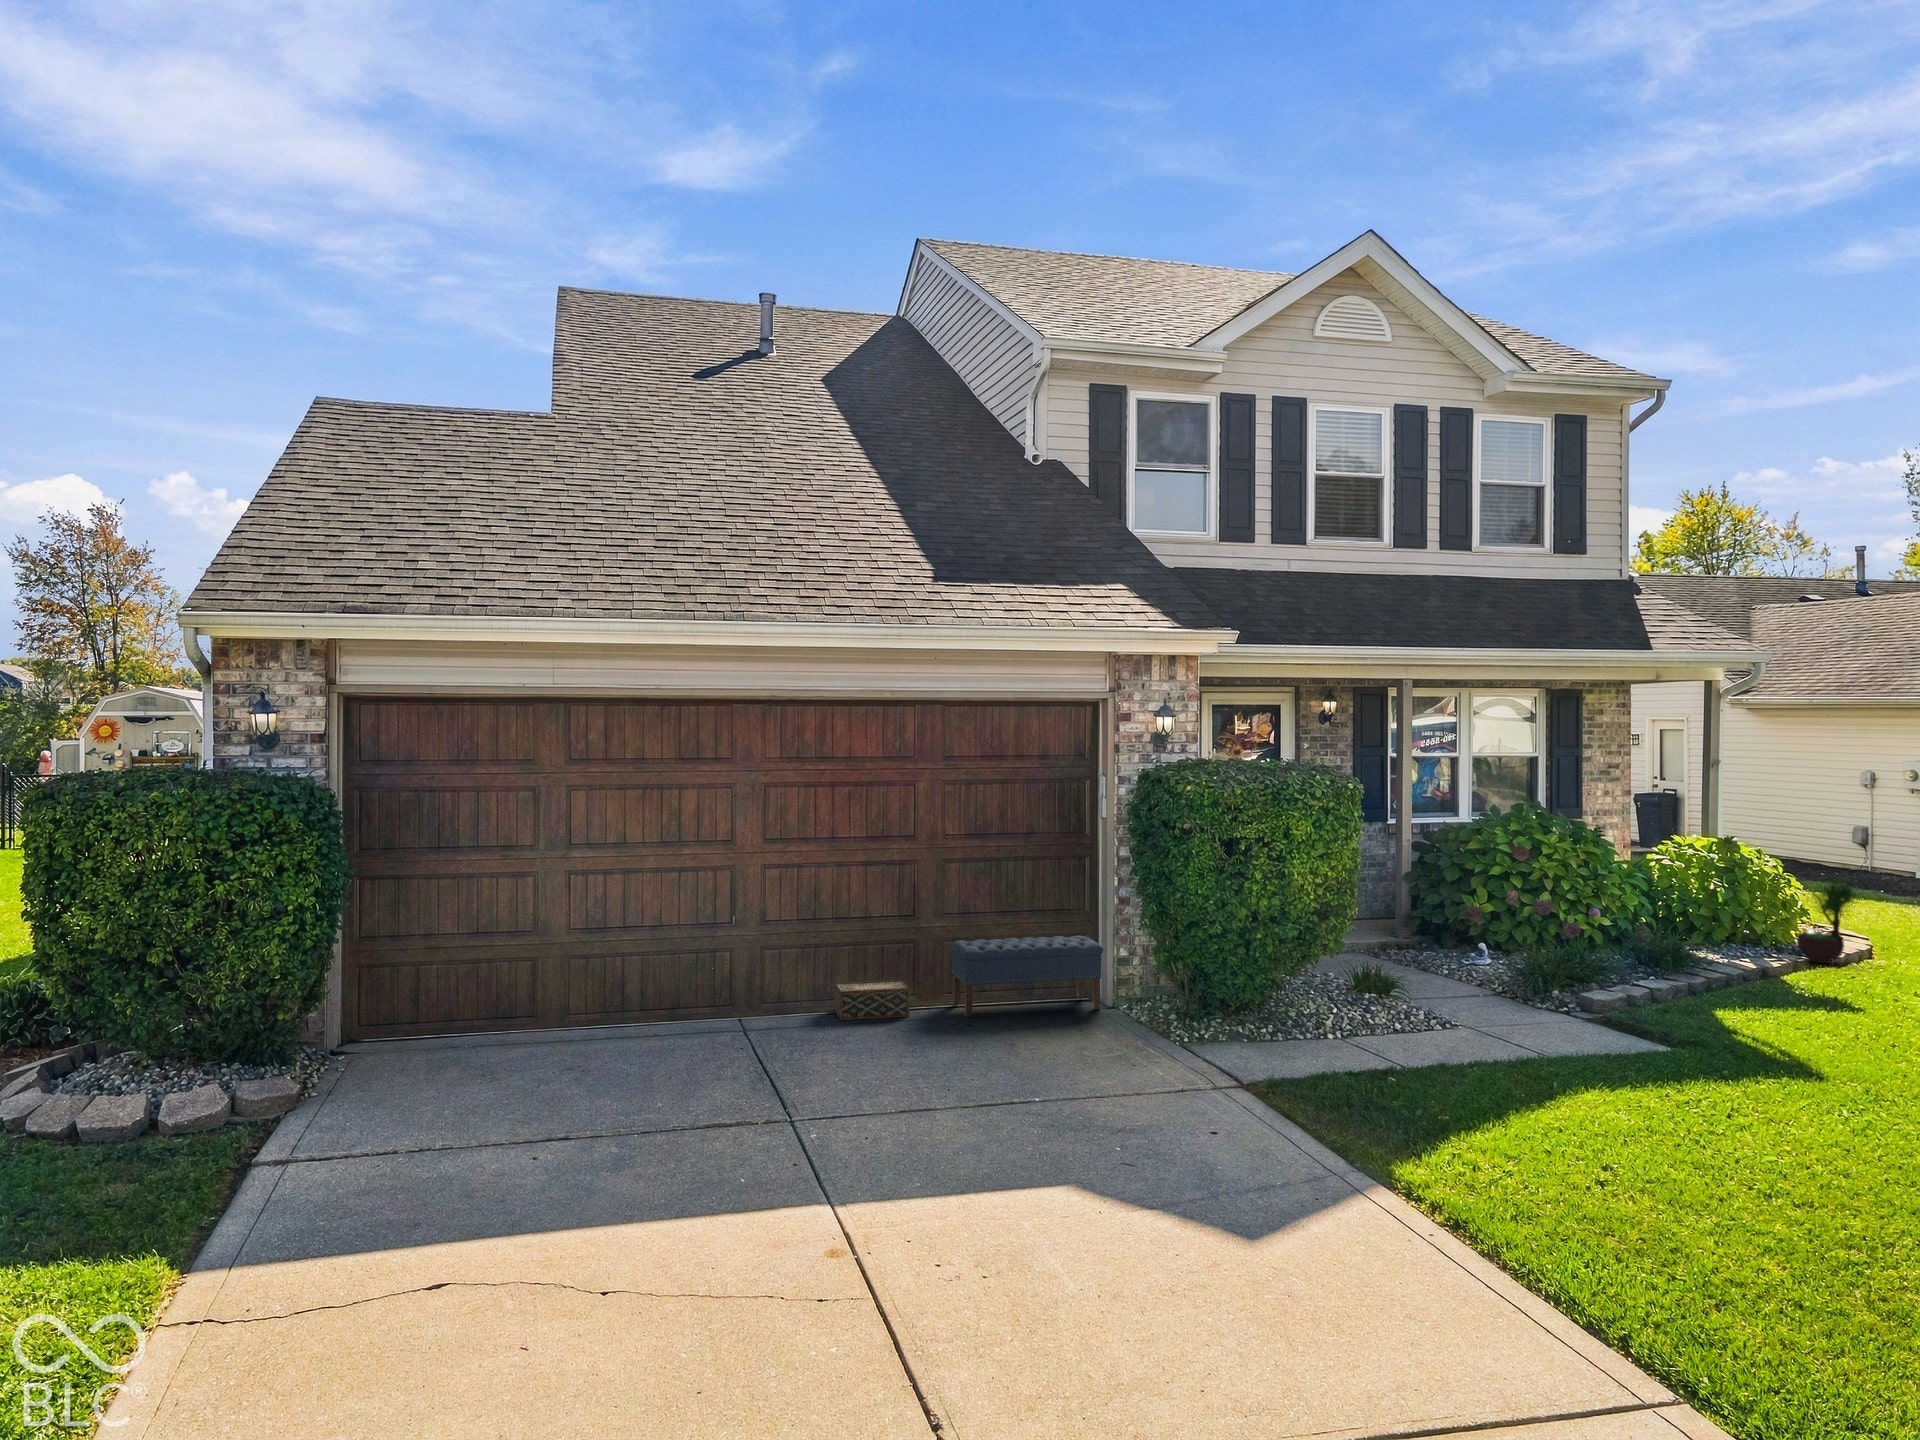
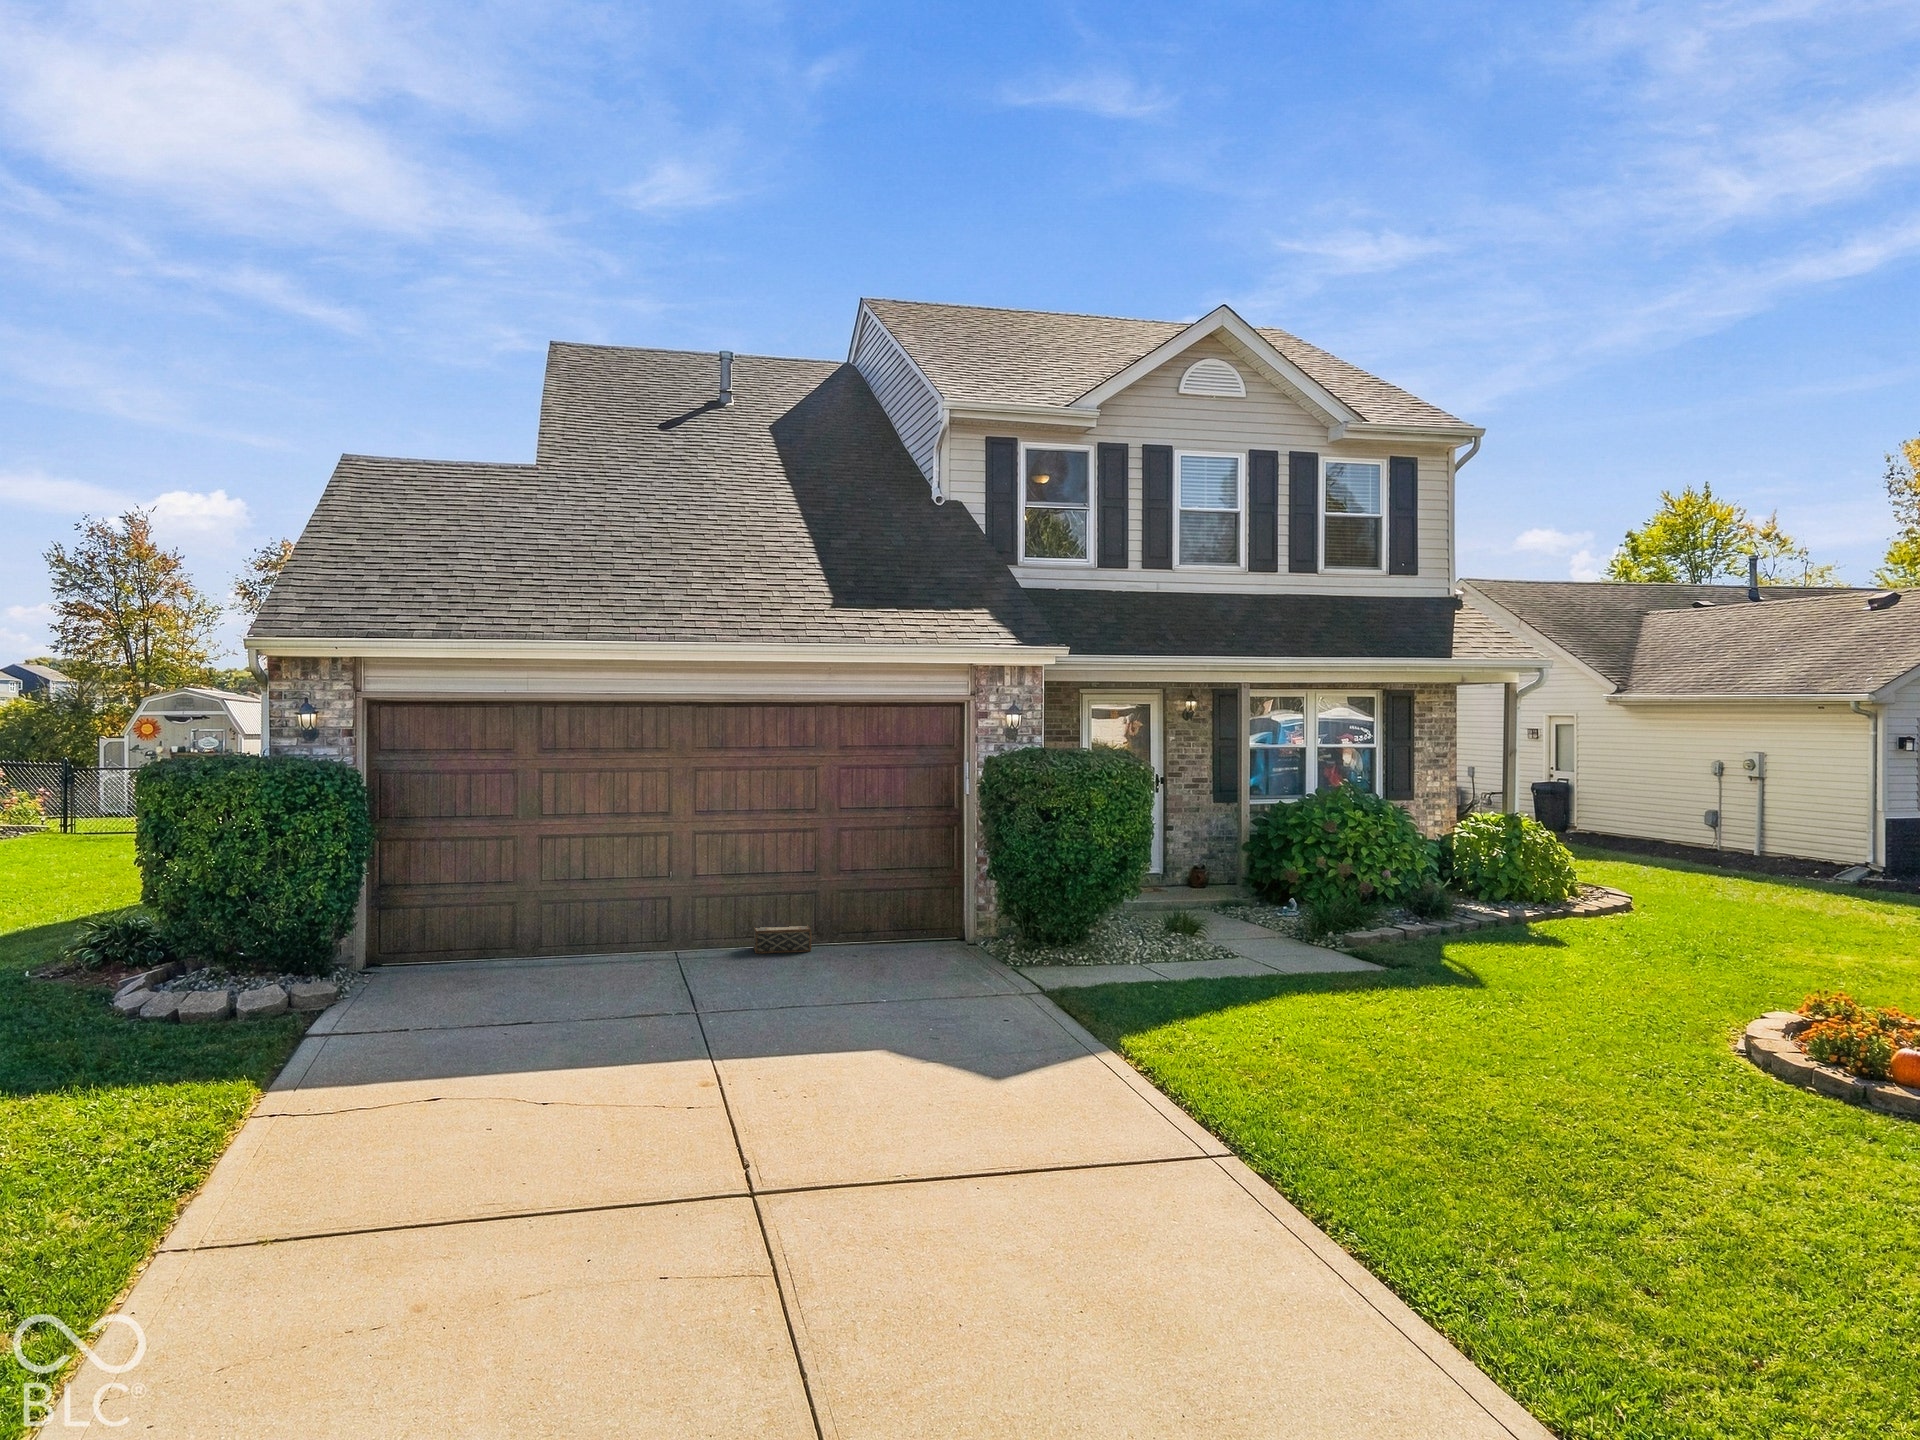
potted tree: present [1797,879,1856,963] -> none [1562,844,1610,917]
bench: present [951,936,1103,1017] -> none [847,890,967,952]

